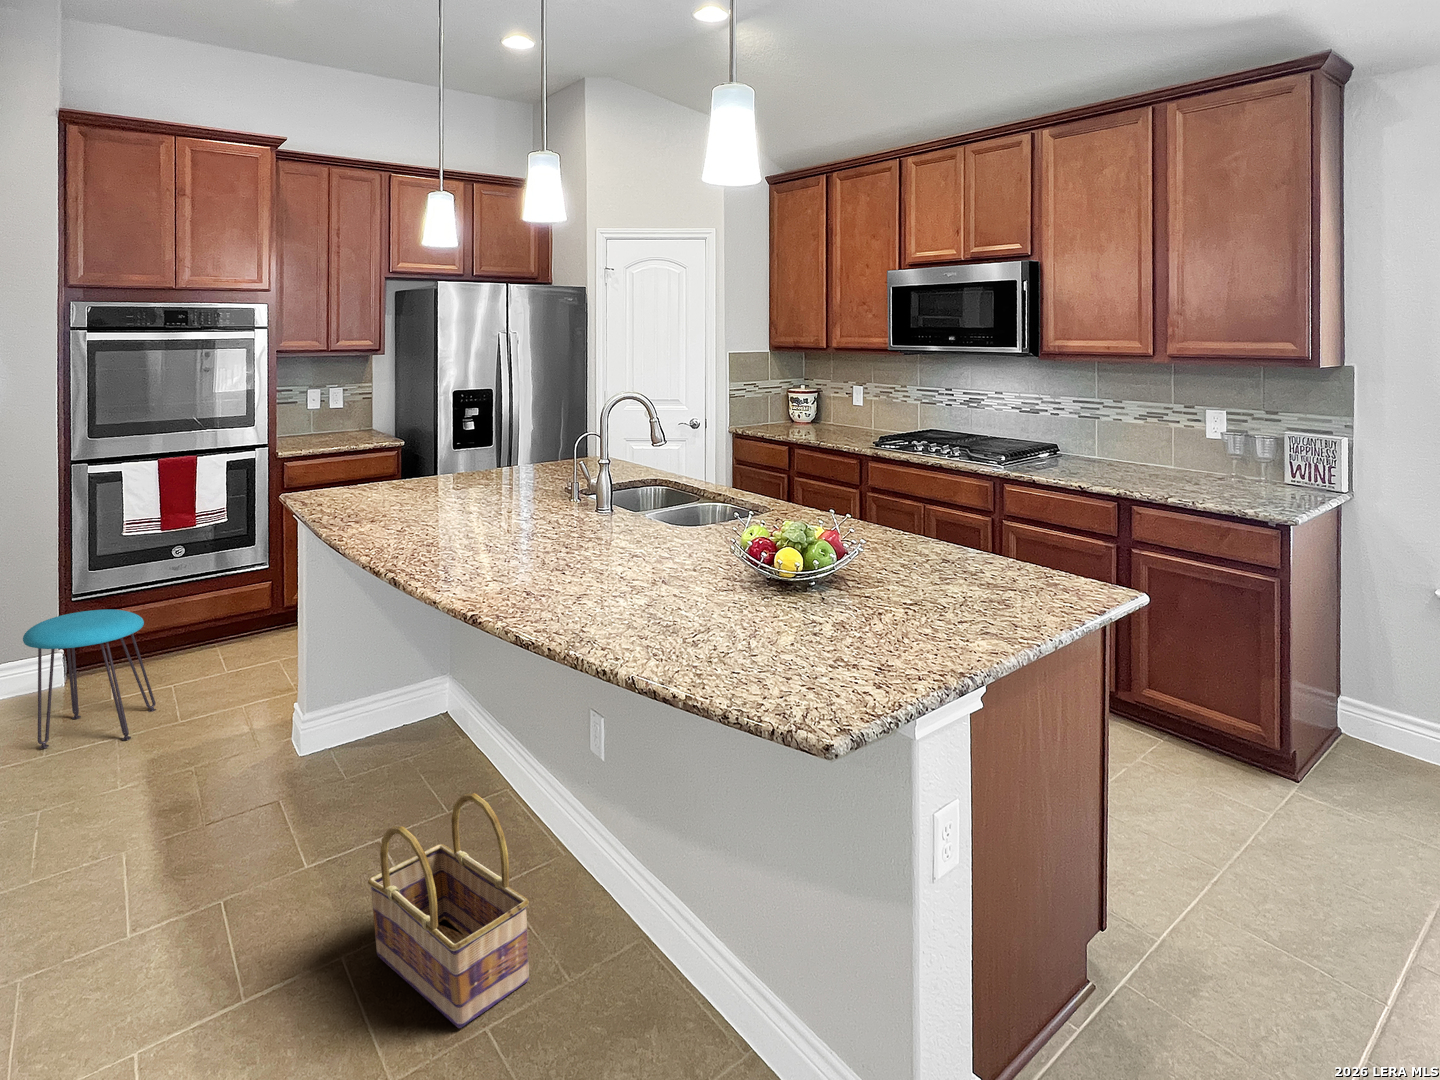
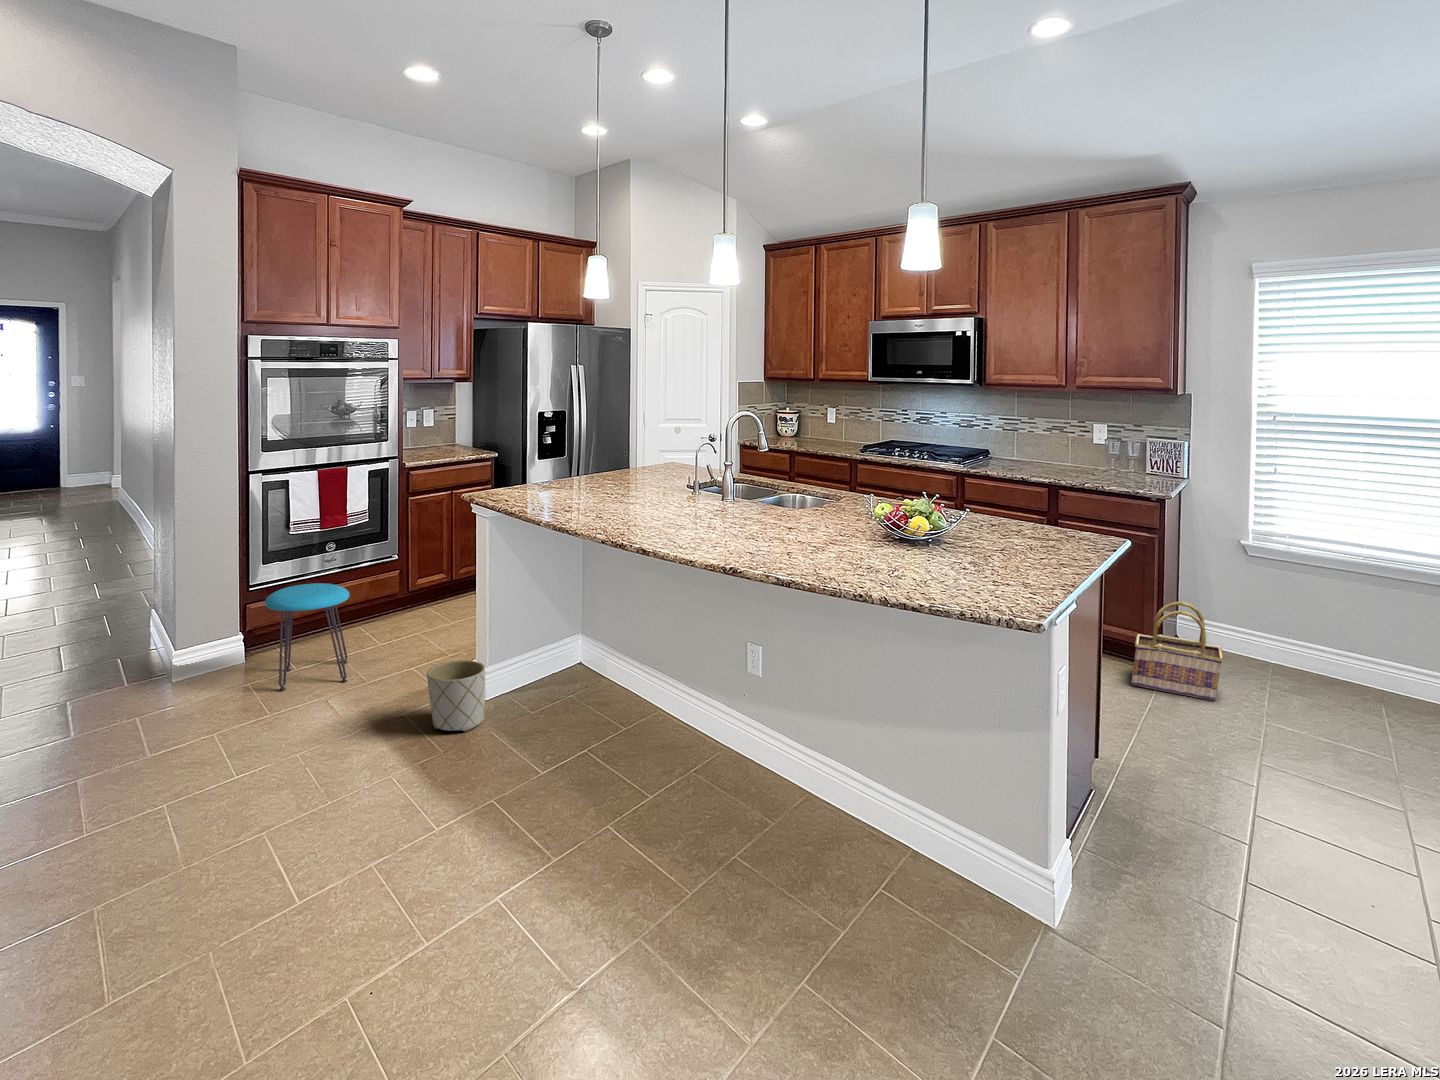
planter: none [155,731,248,835] -> present [427,660,485,732]
basket: present [368,793,529,1028] -> present [1131,601,1223,700]

